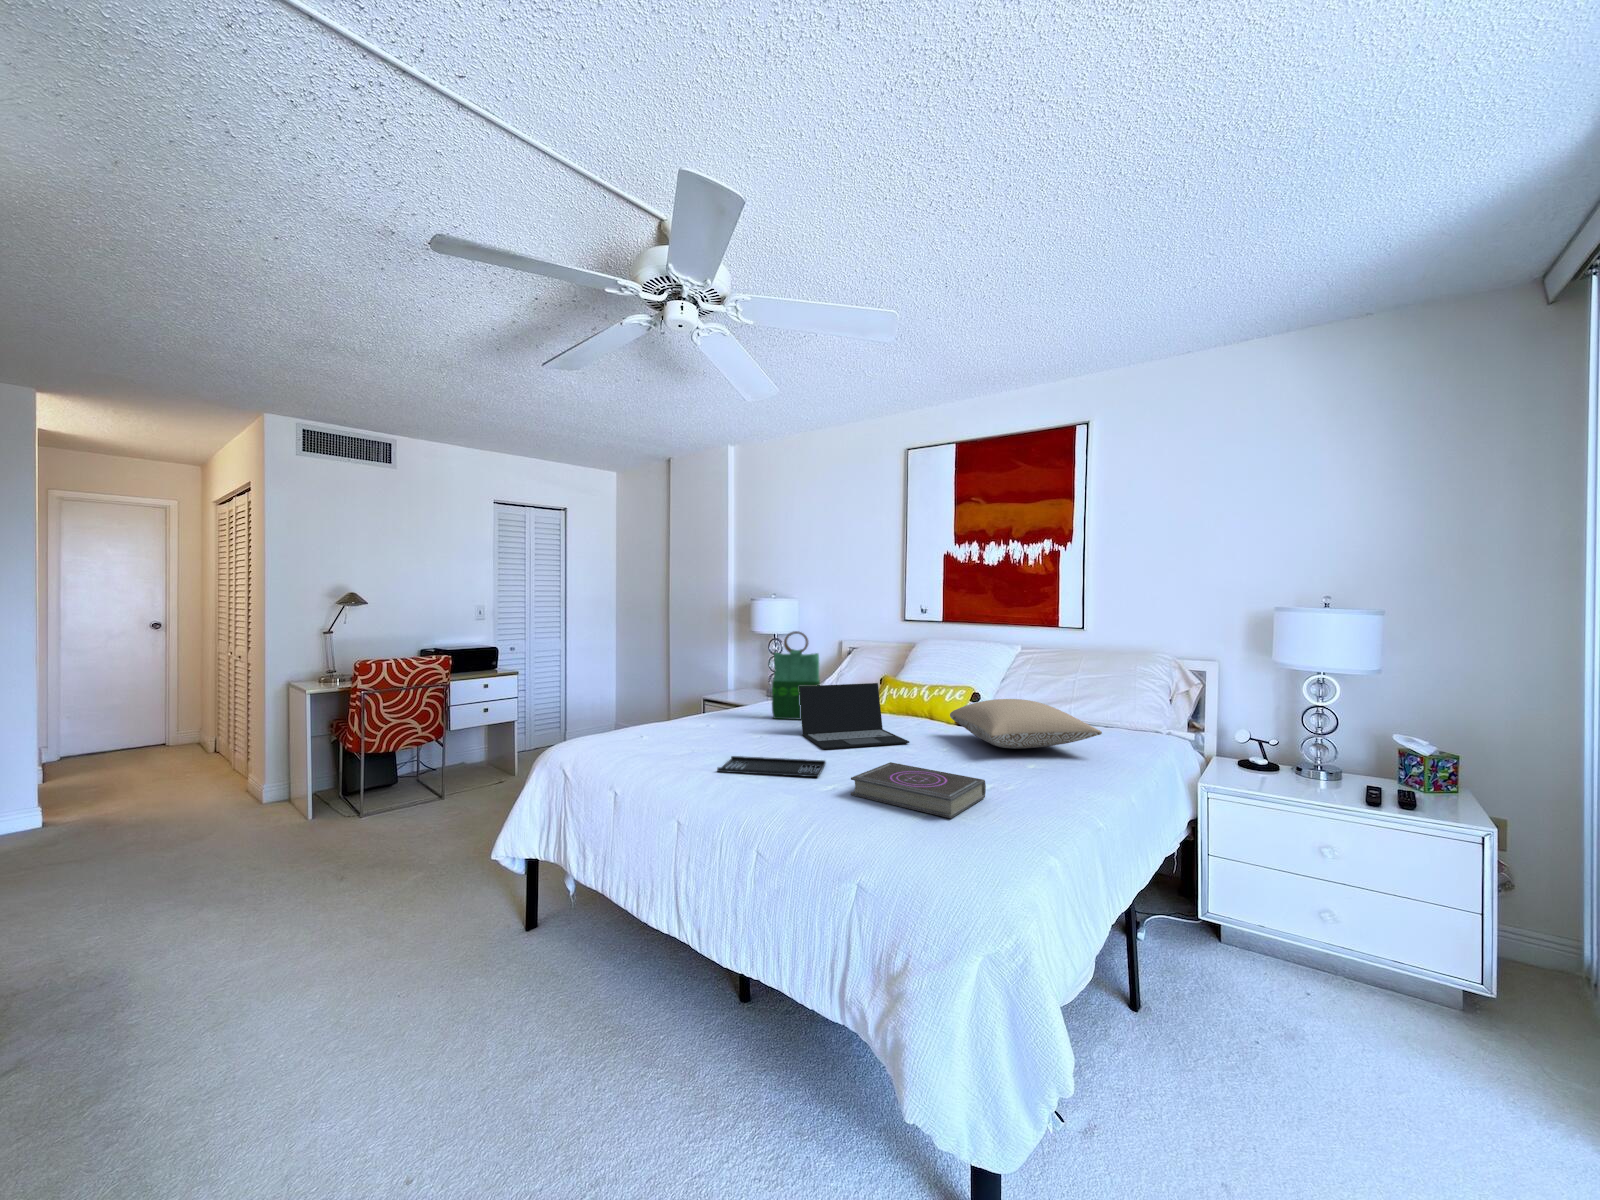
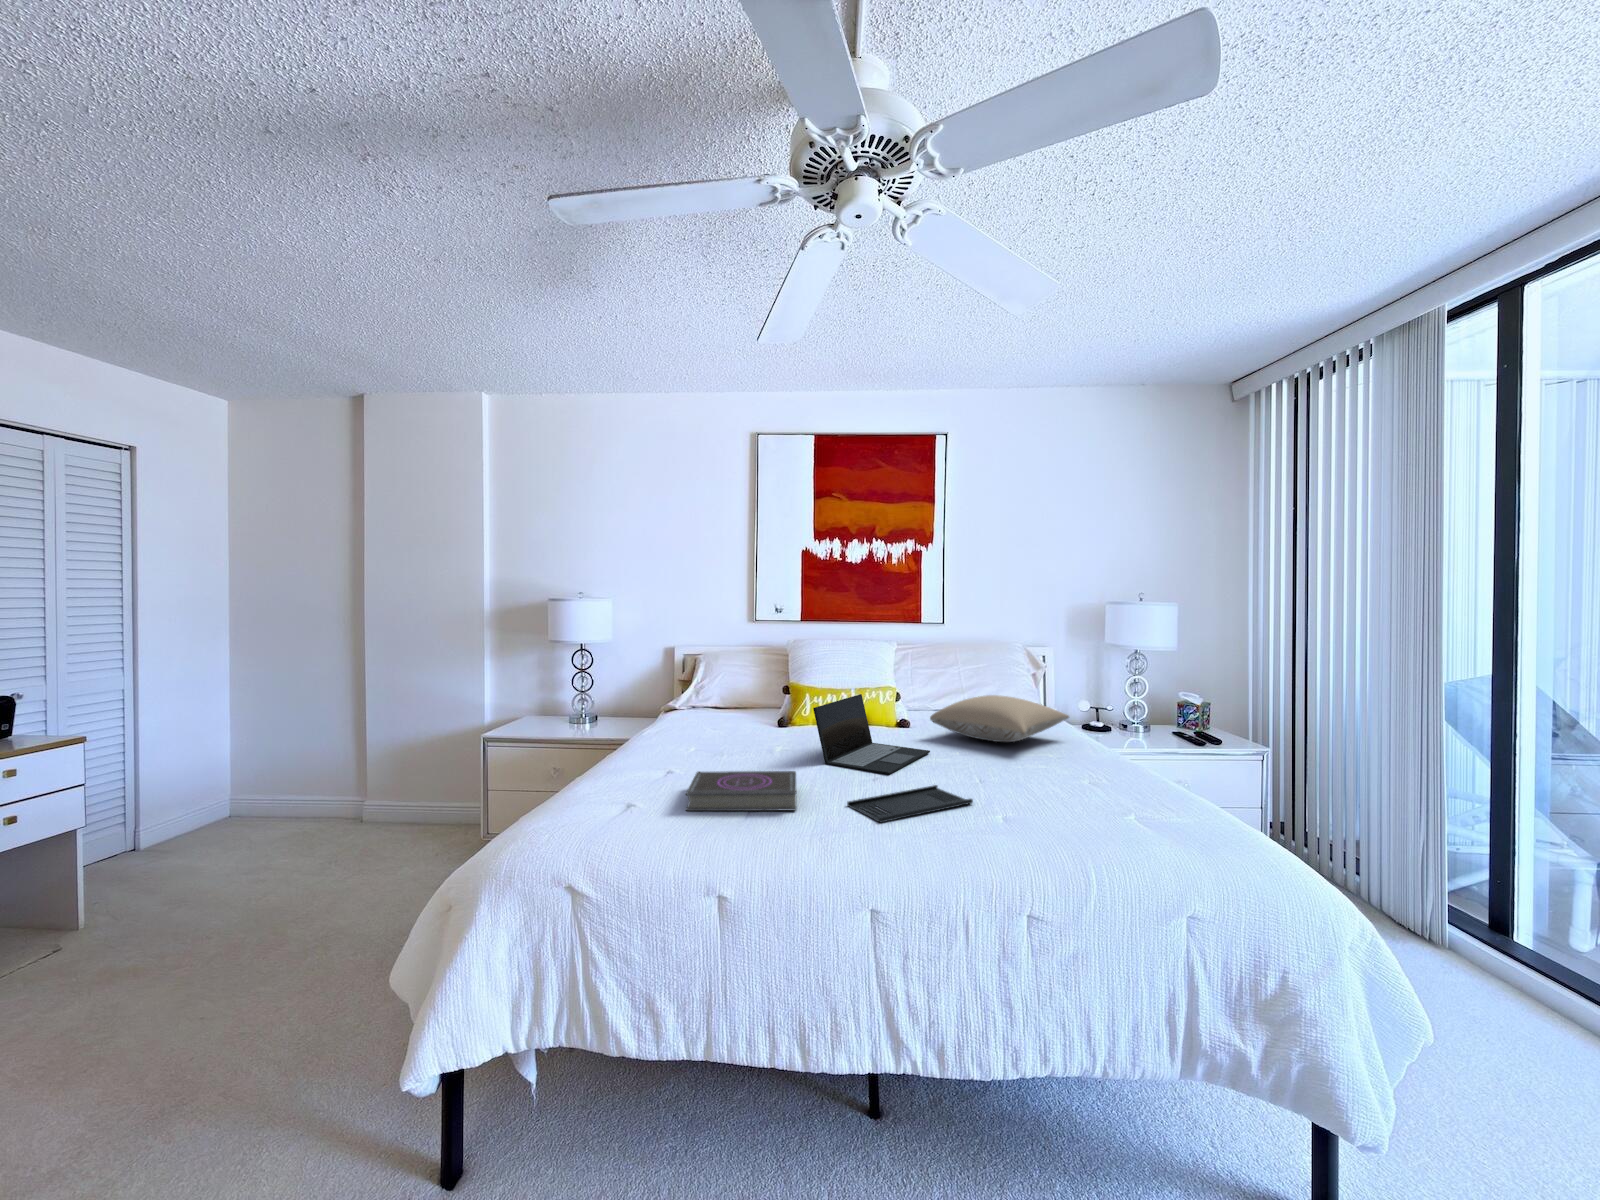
tote bag: present [772,631,820,720] -> none [731,643,786,750]
book: present [851,762,986,818] -> present [686,771,797,811]

